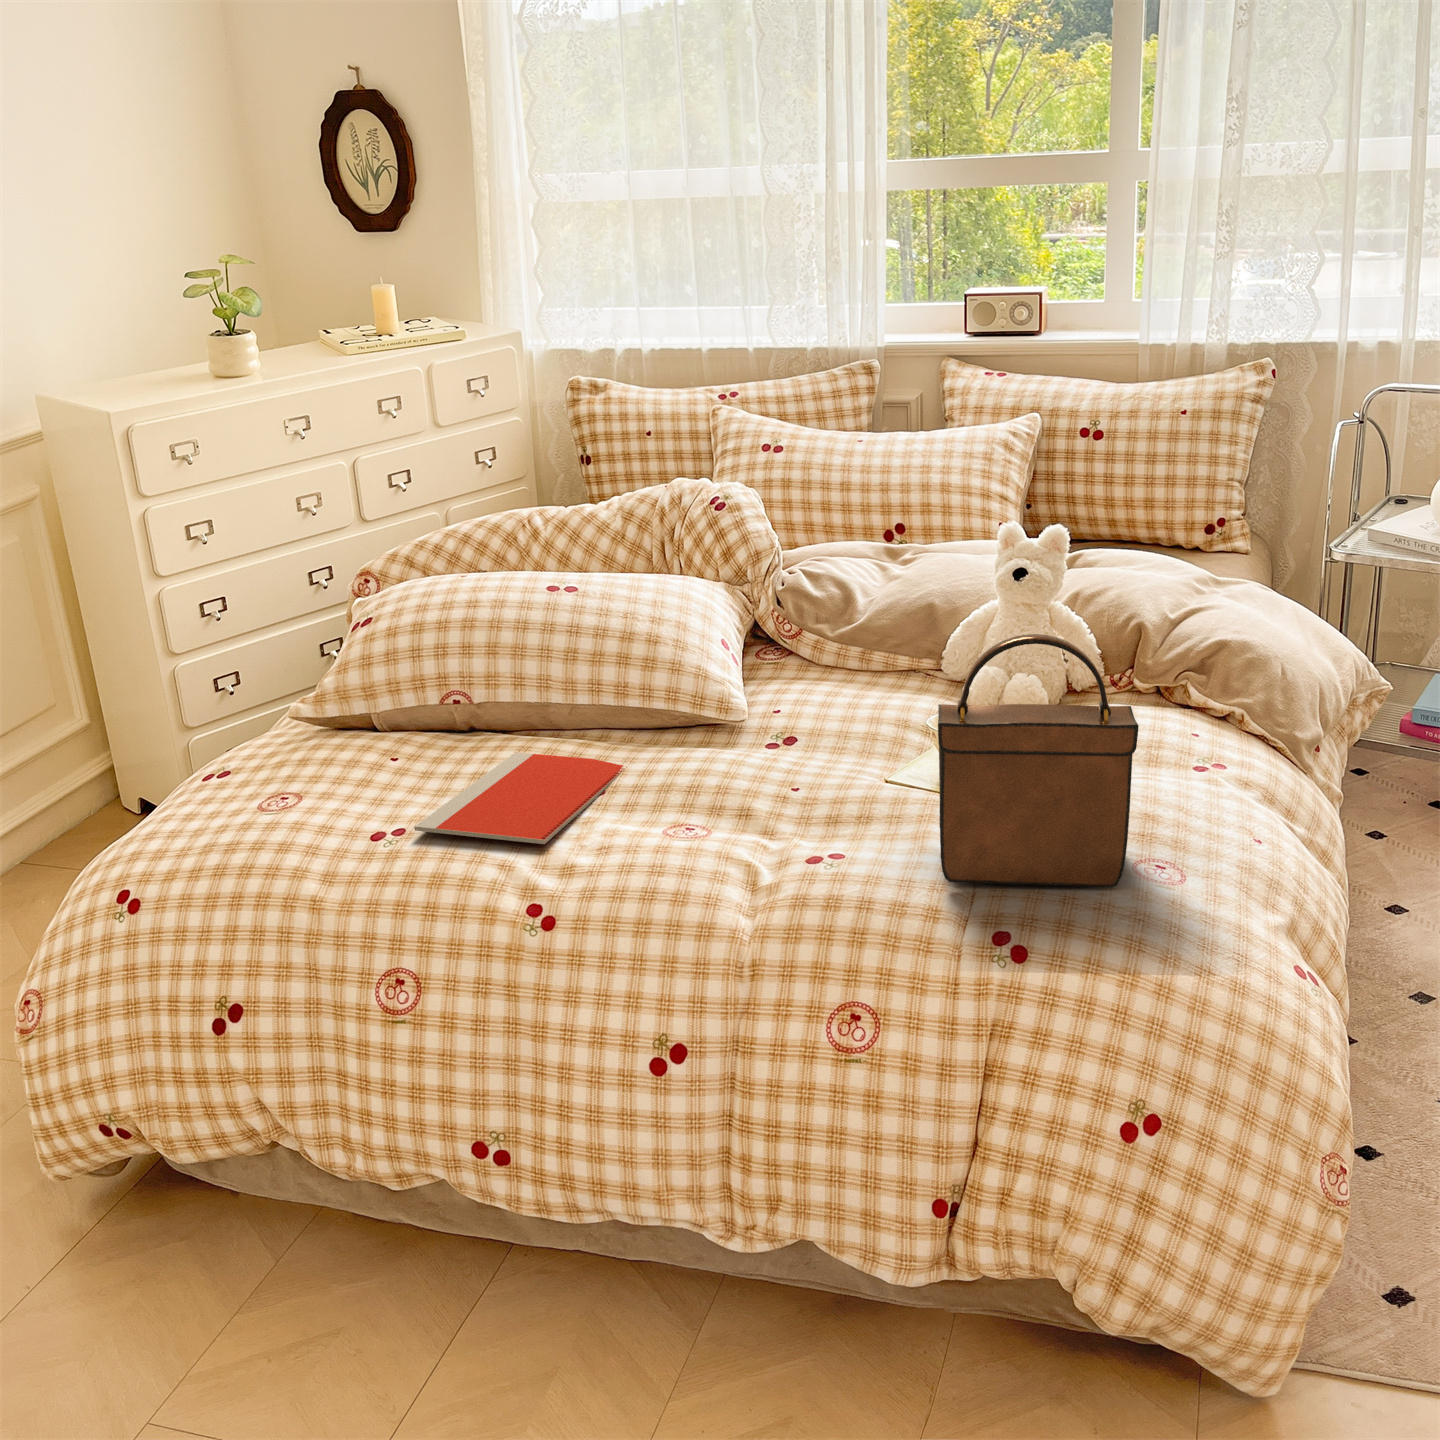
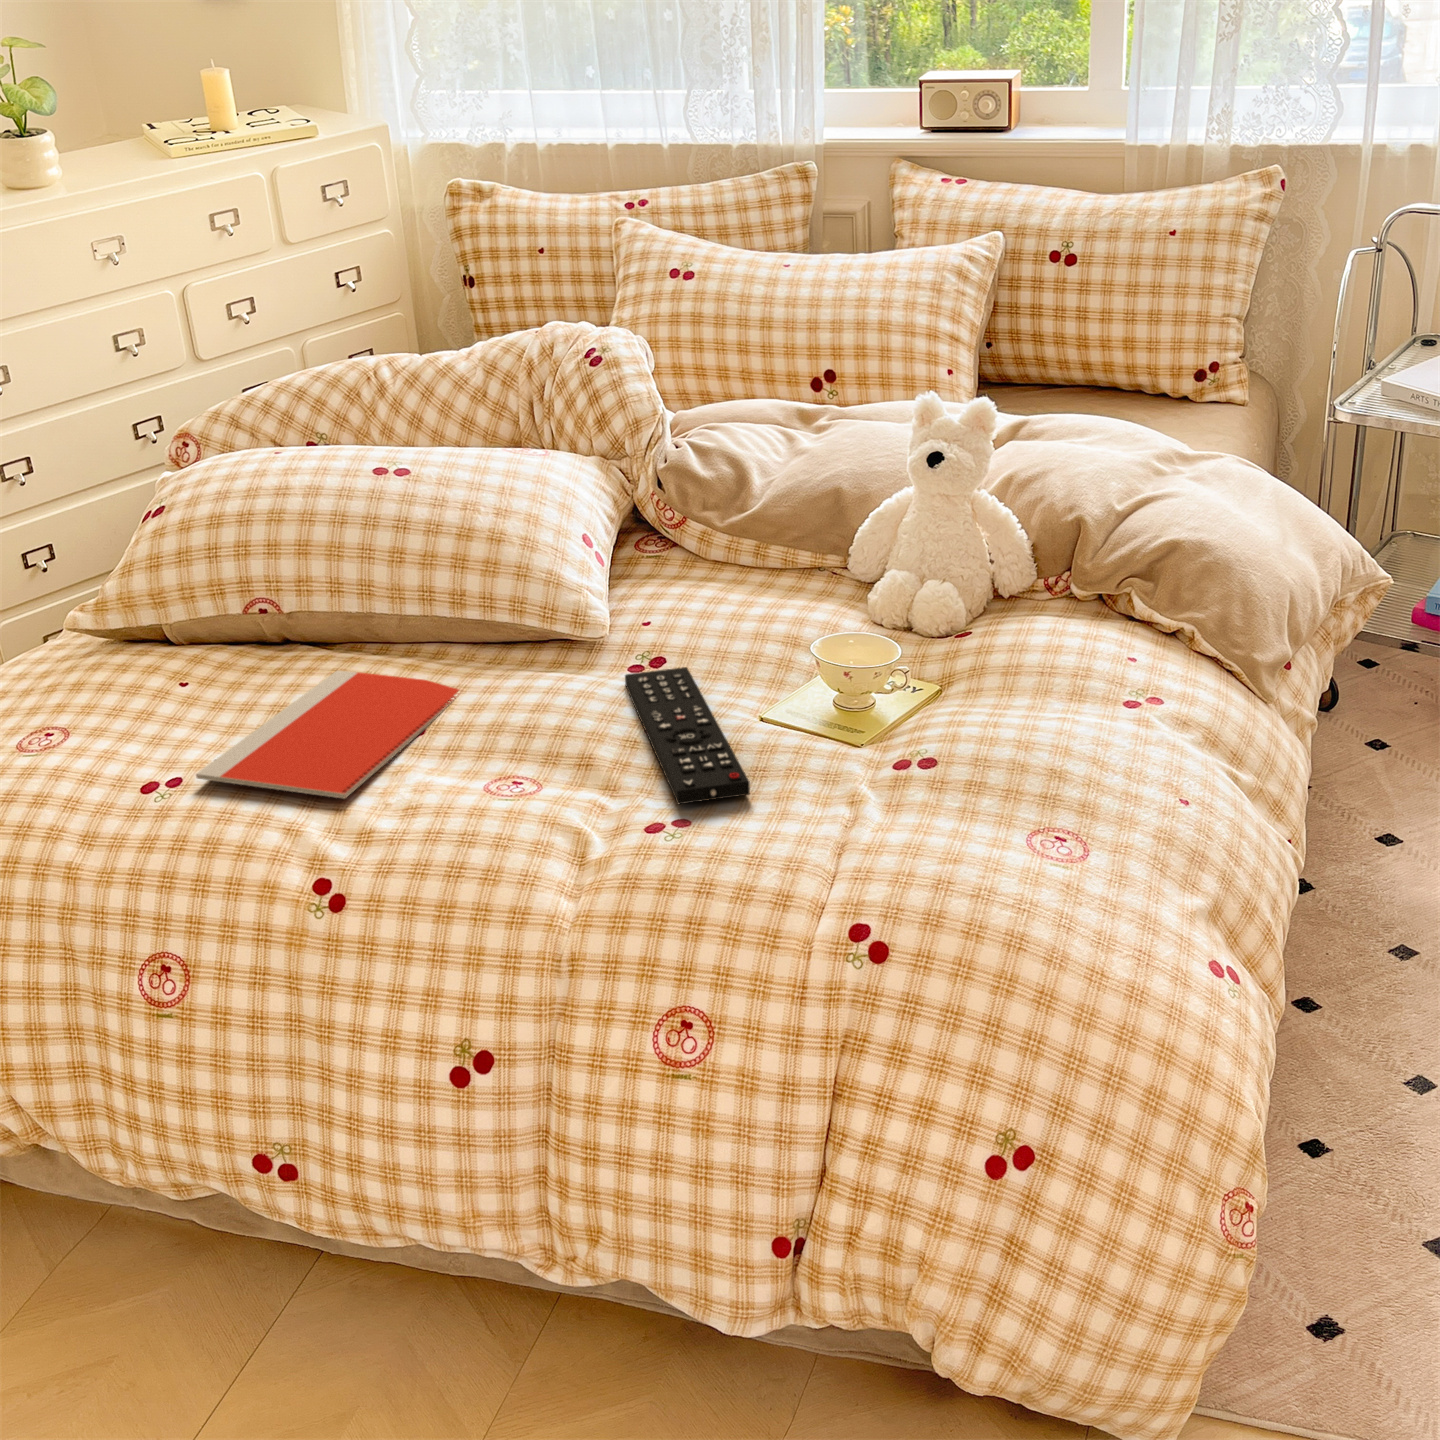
handbag: present [938,634,1139,888] -> none [792,563,1031,866]
remote control: none [764,746,889,845] -> present [625,667,750,804]

